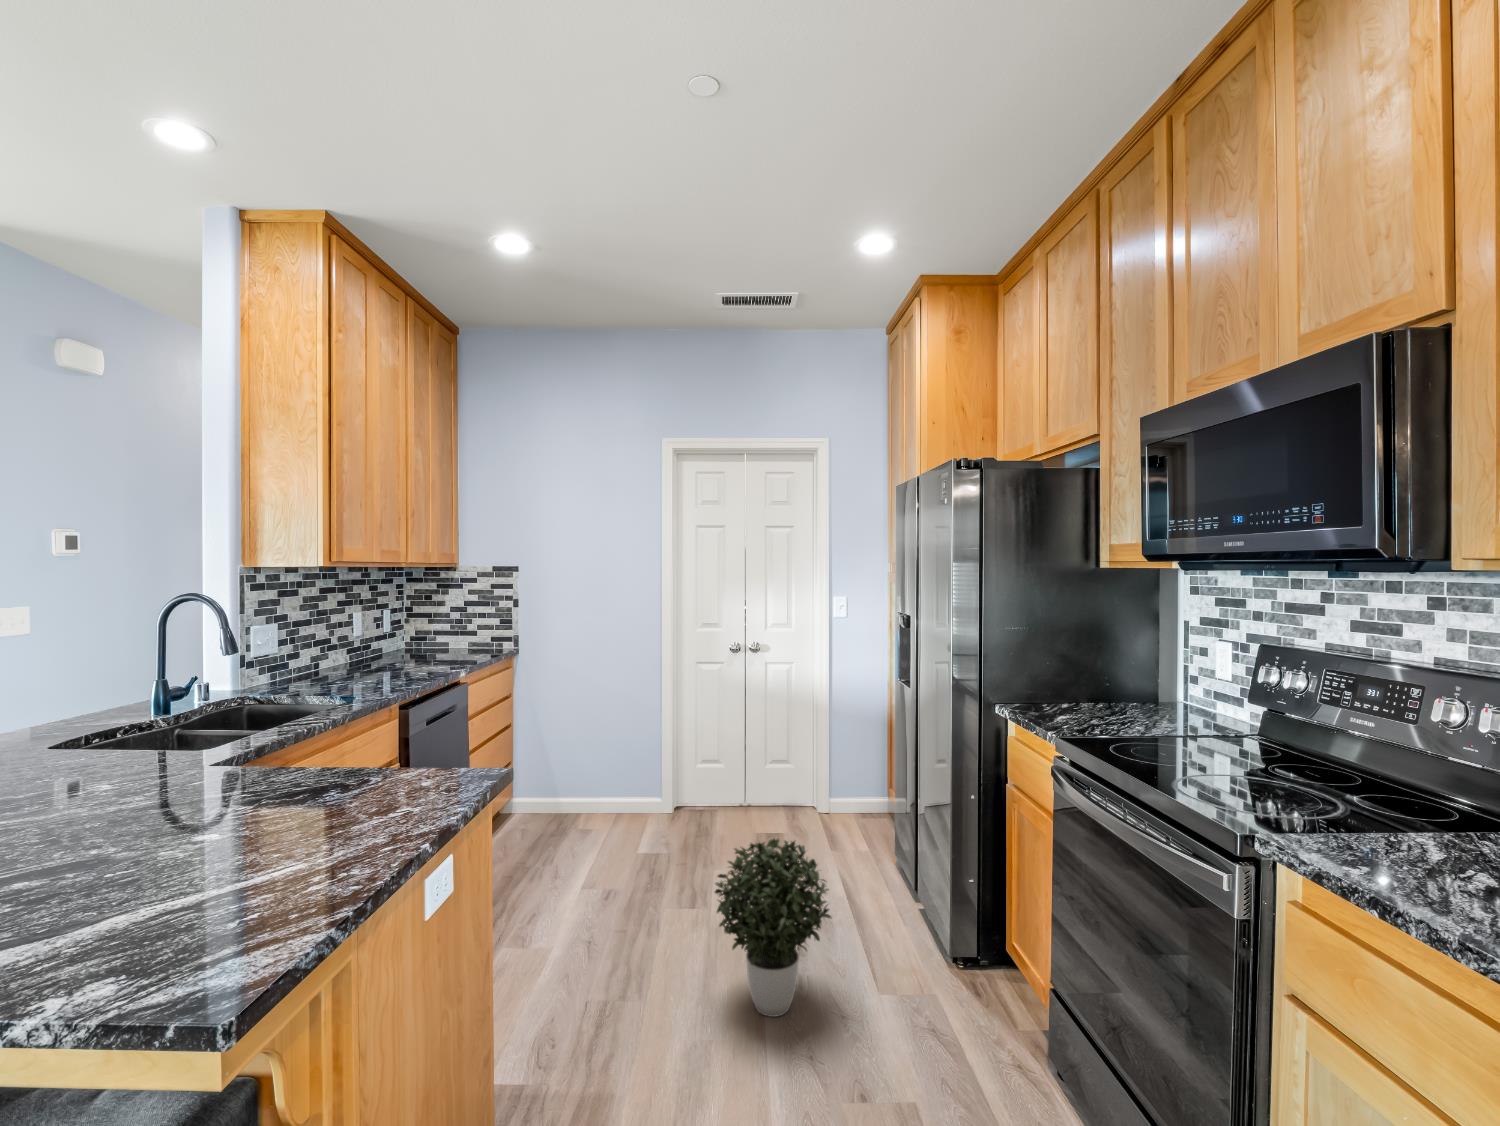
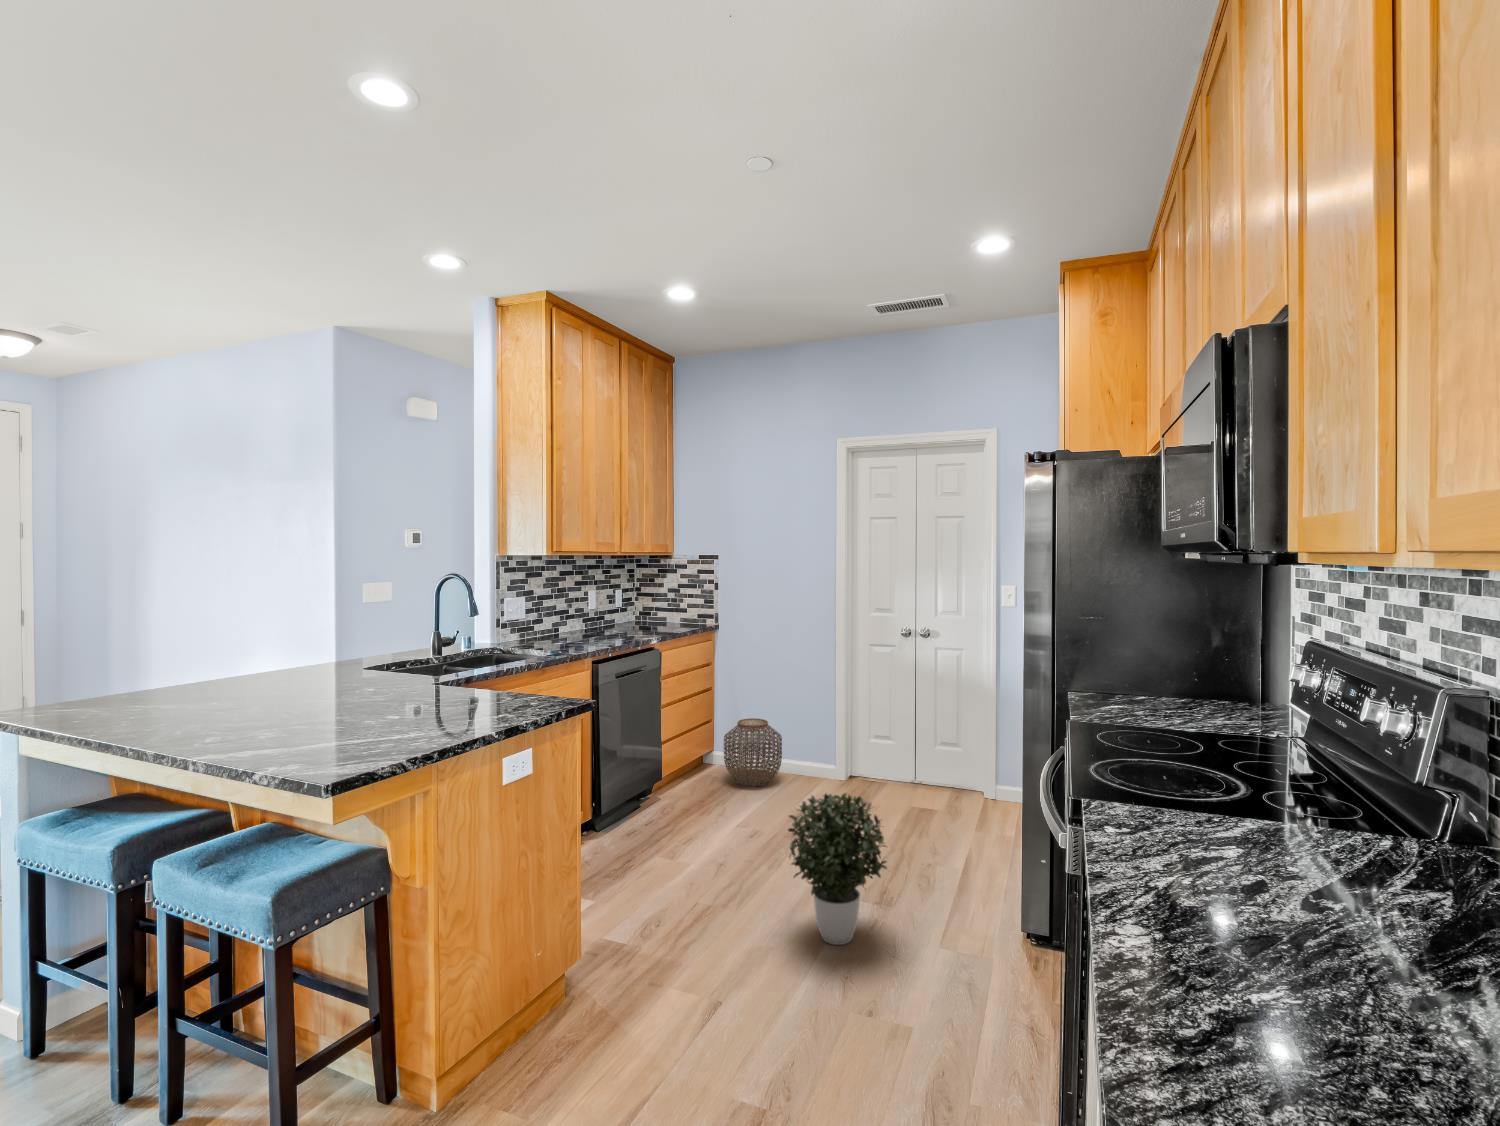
woven basket: none [537,754,605,834] -> present [724,718,782,786]

